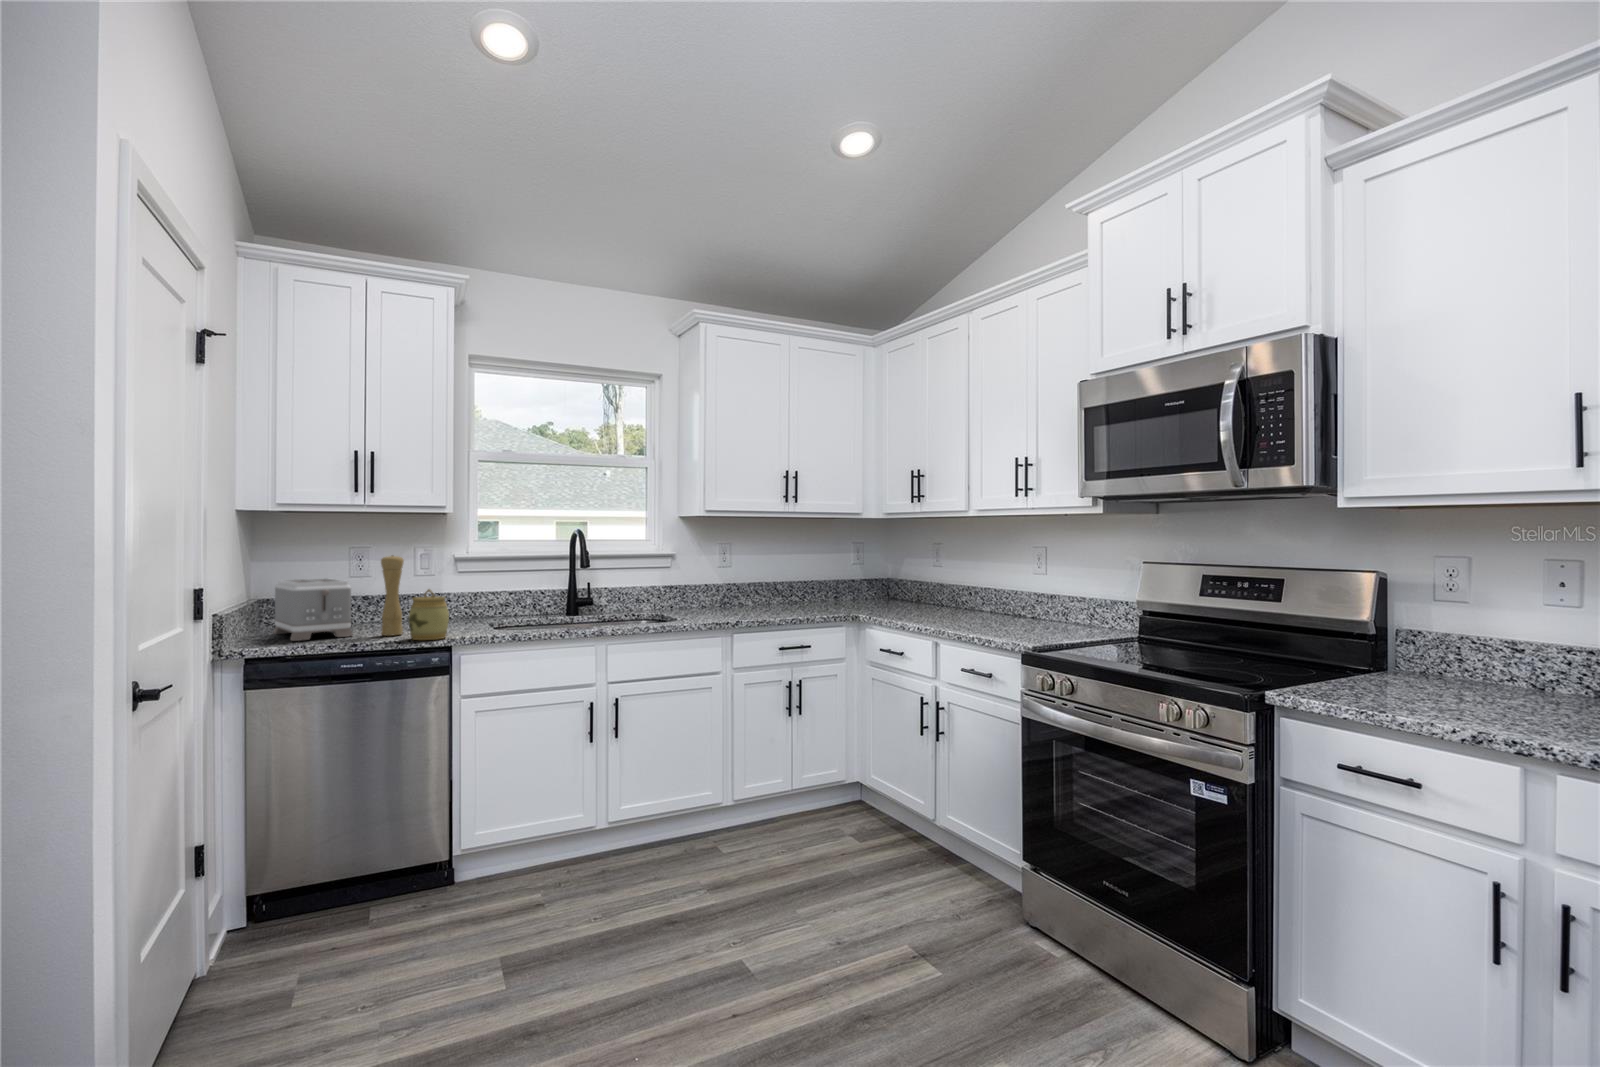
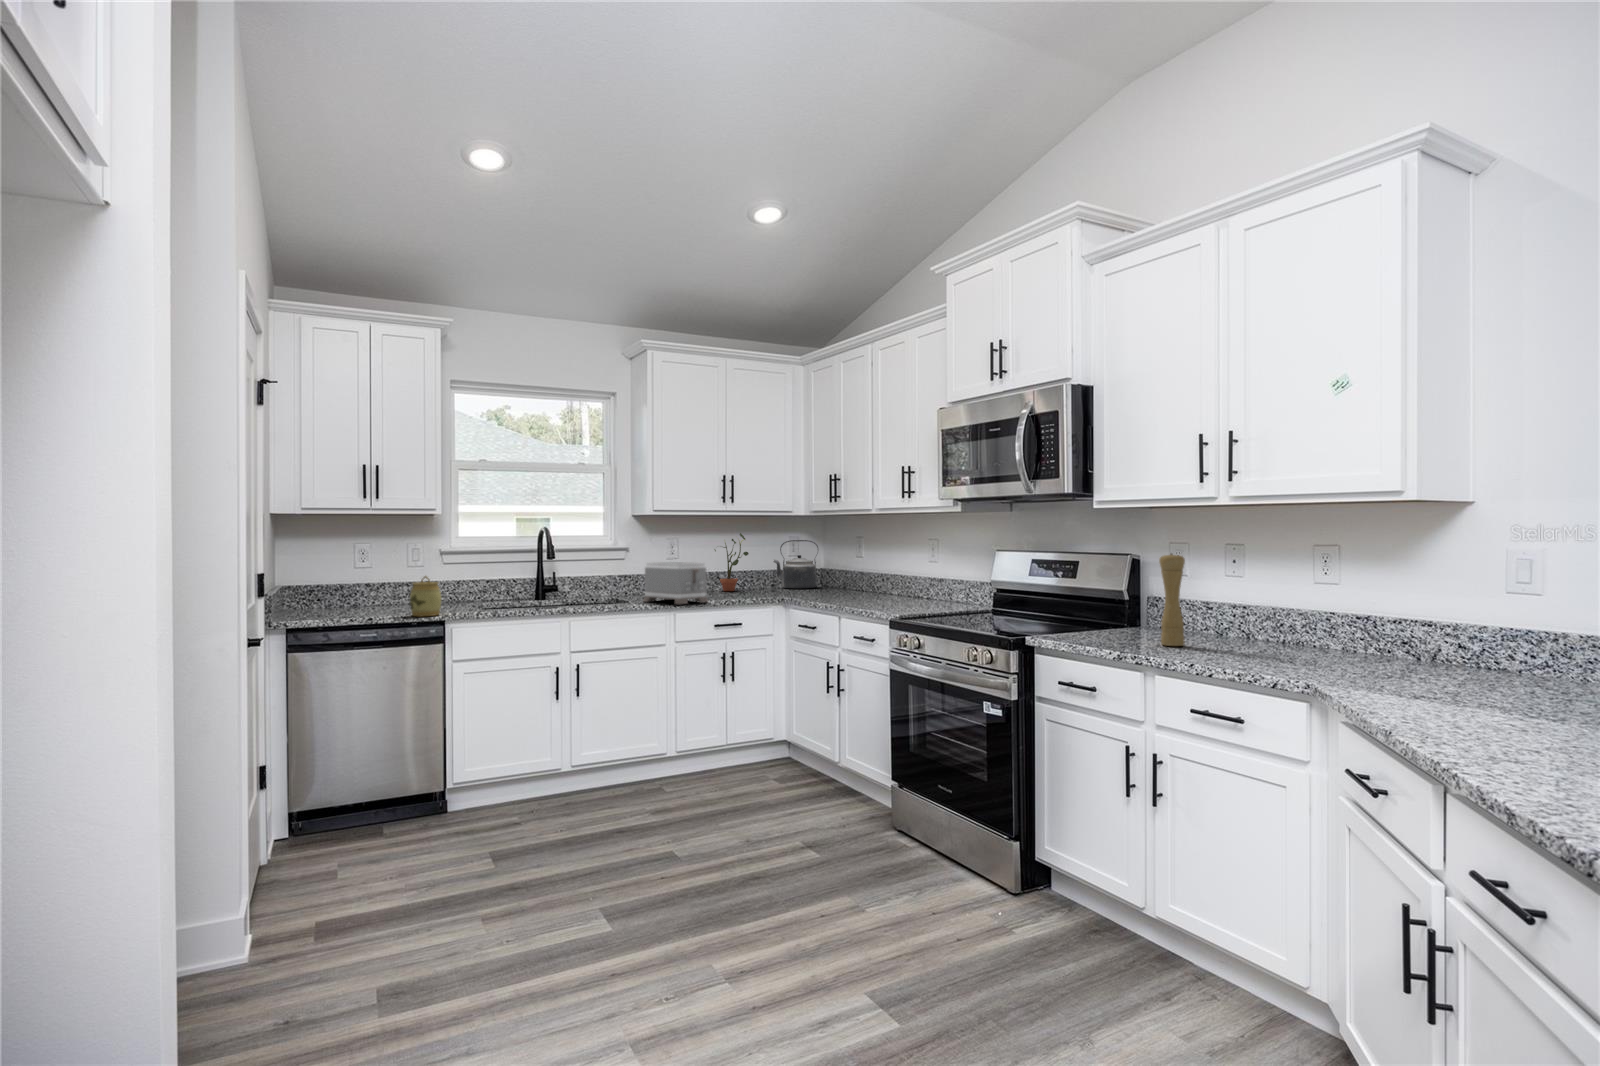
potted plant: none [771,538,811,604] -> present [714,533,749,591]
kettle: none [835,546,887,601] -> present [773,540,818,589]
pepper mill: present [381,555,404,636] -> present [1159,553,1185,646]
toaster: present [273,578,353,641] -> present [643,562,708,604]

